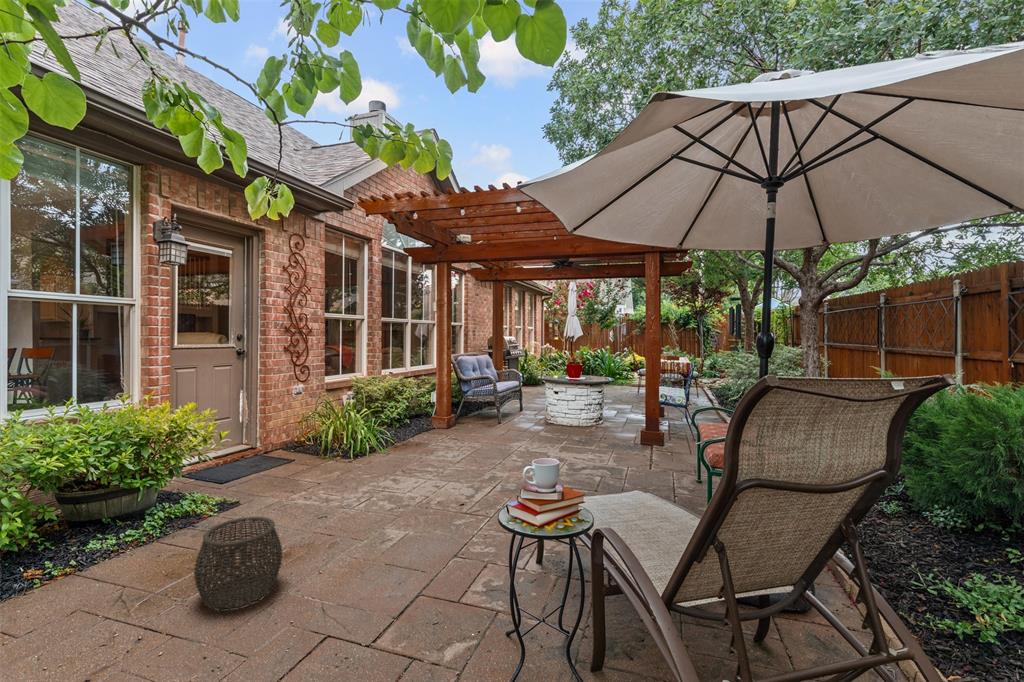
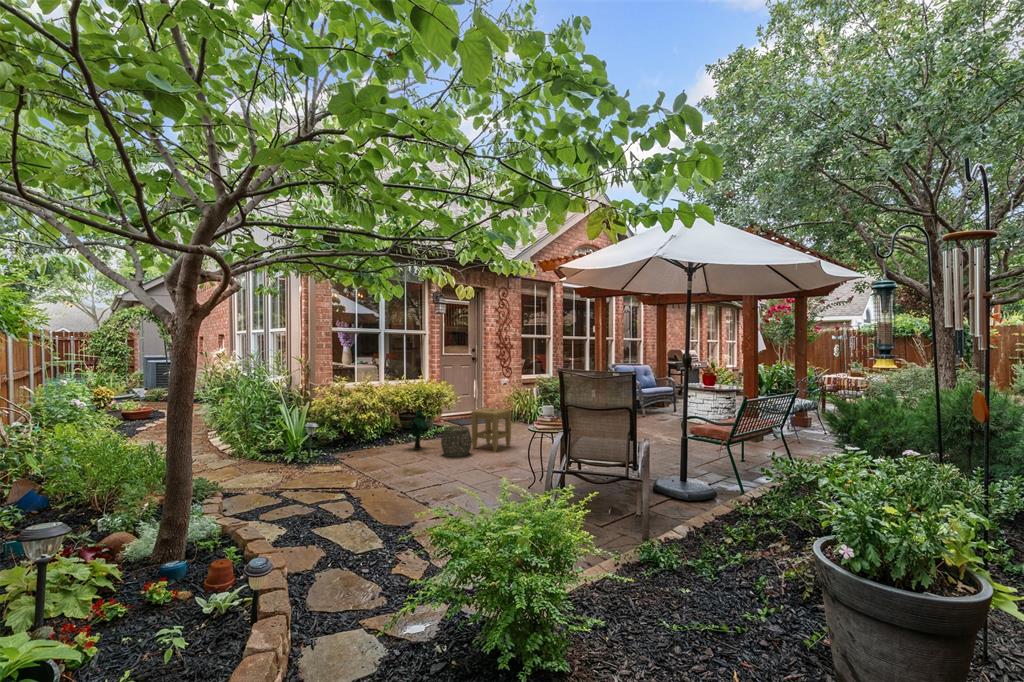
stool: none [272,455,359,556] -> present [472,408,511,451]
decorative plant: none [70,482,153,600] -> present [406,407,429,450]

